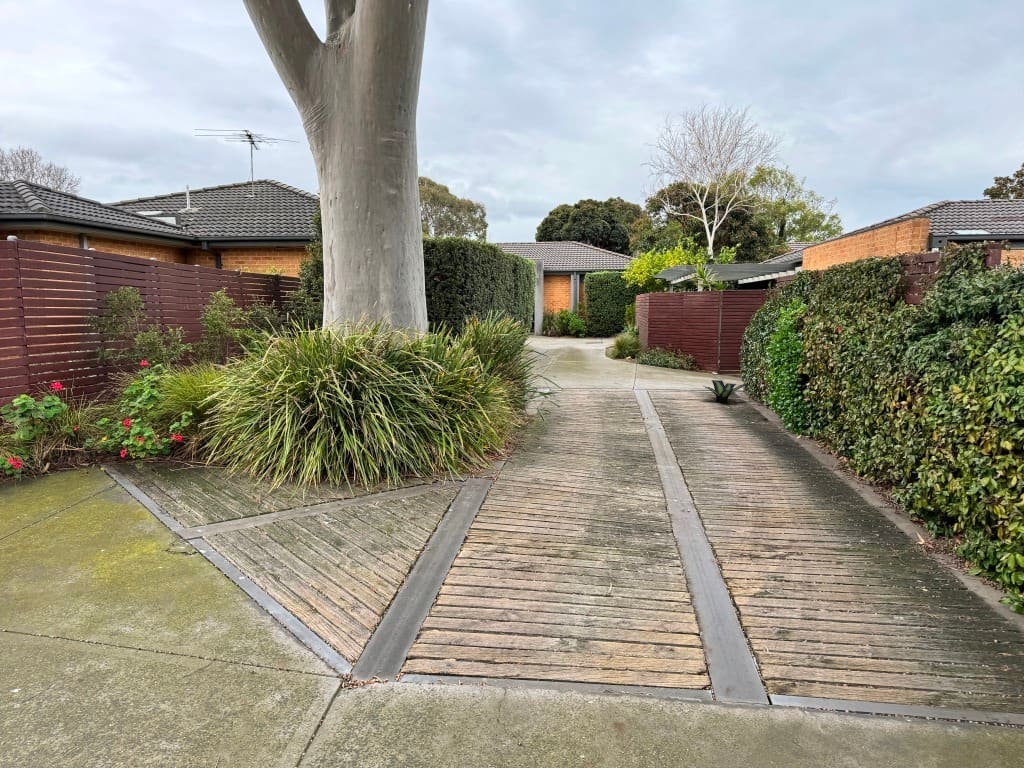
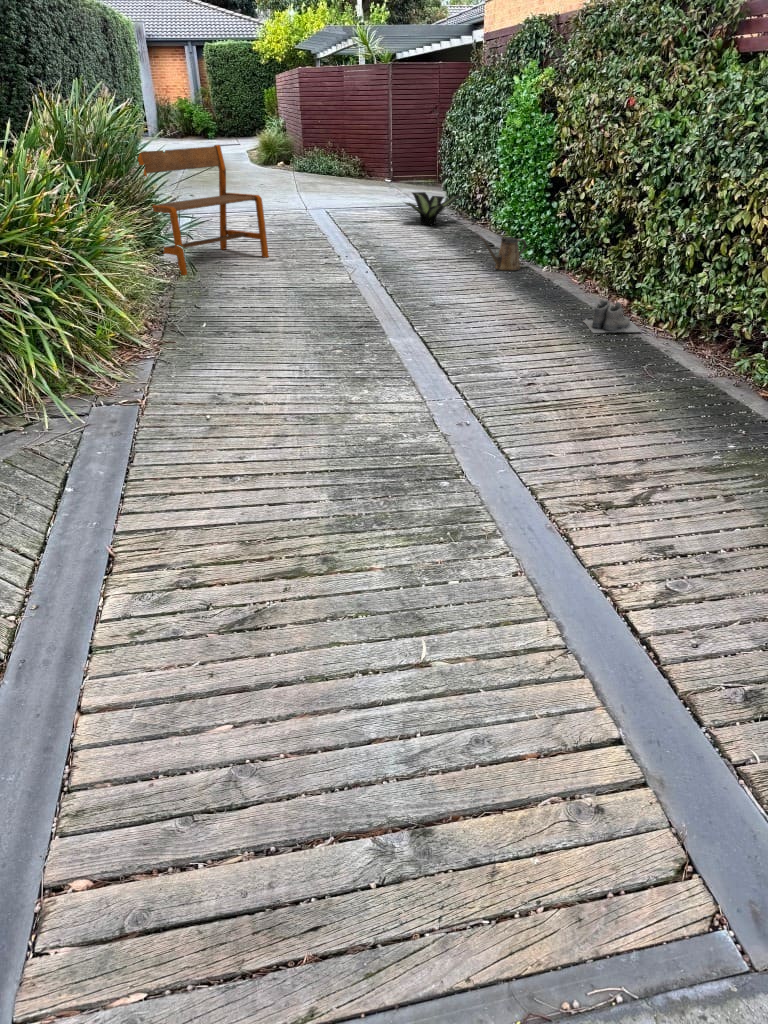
bench: none [516,344,597,420] -> present [138,145,269,275]
watering can: none [744,410,782,435] -> present [480,237,526,271]
boots: none [804,453,846,478] -> present [583,300,641,333]

